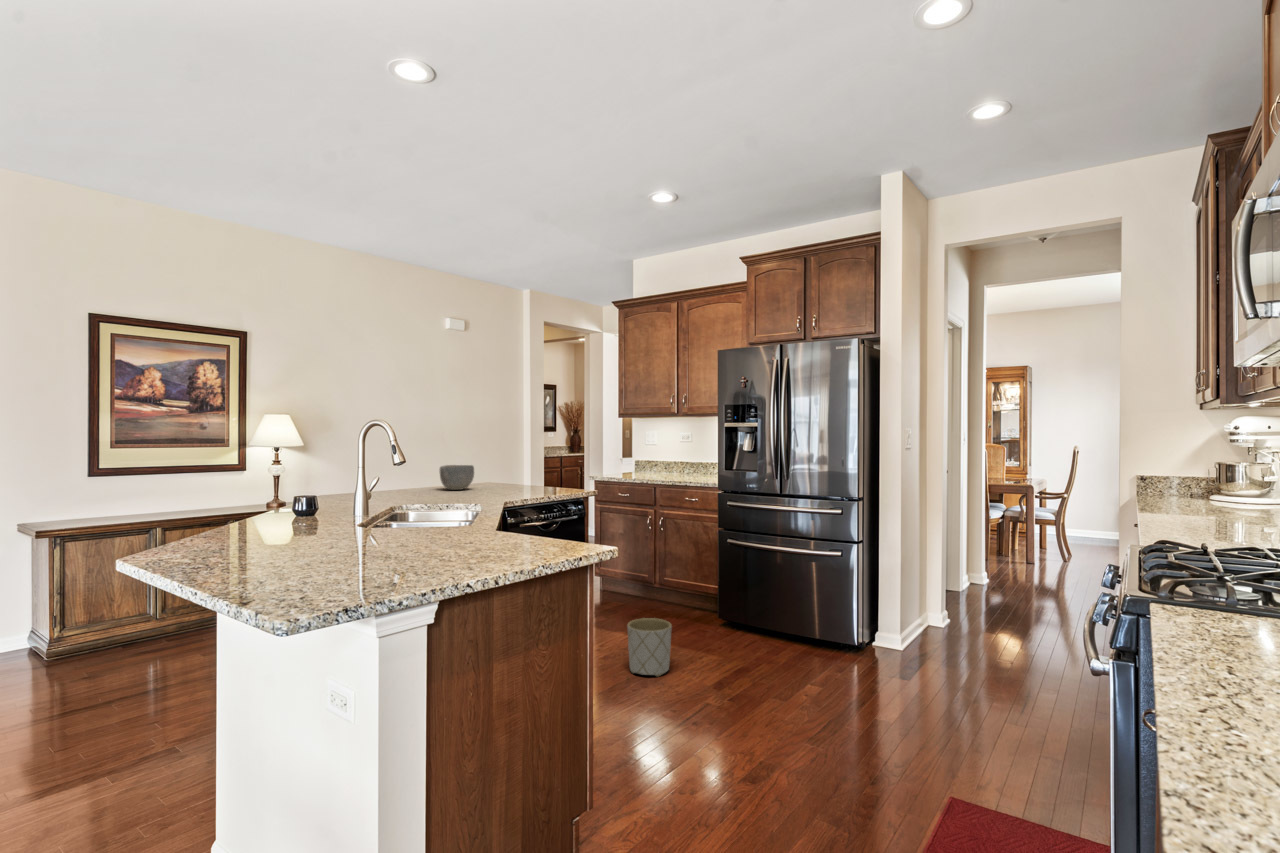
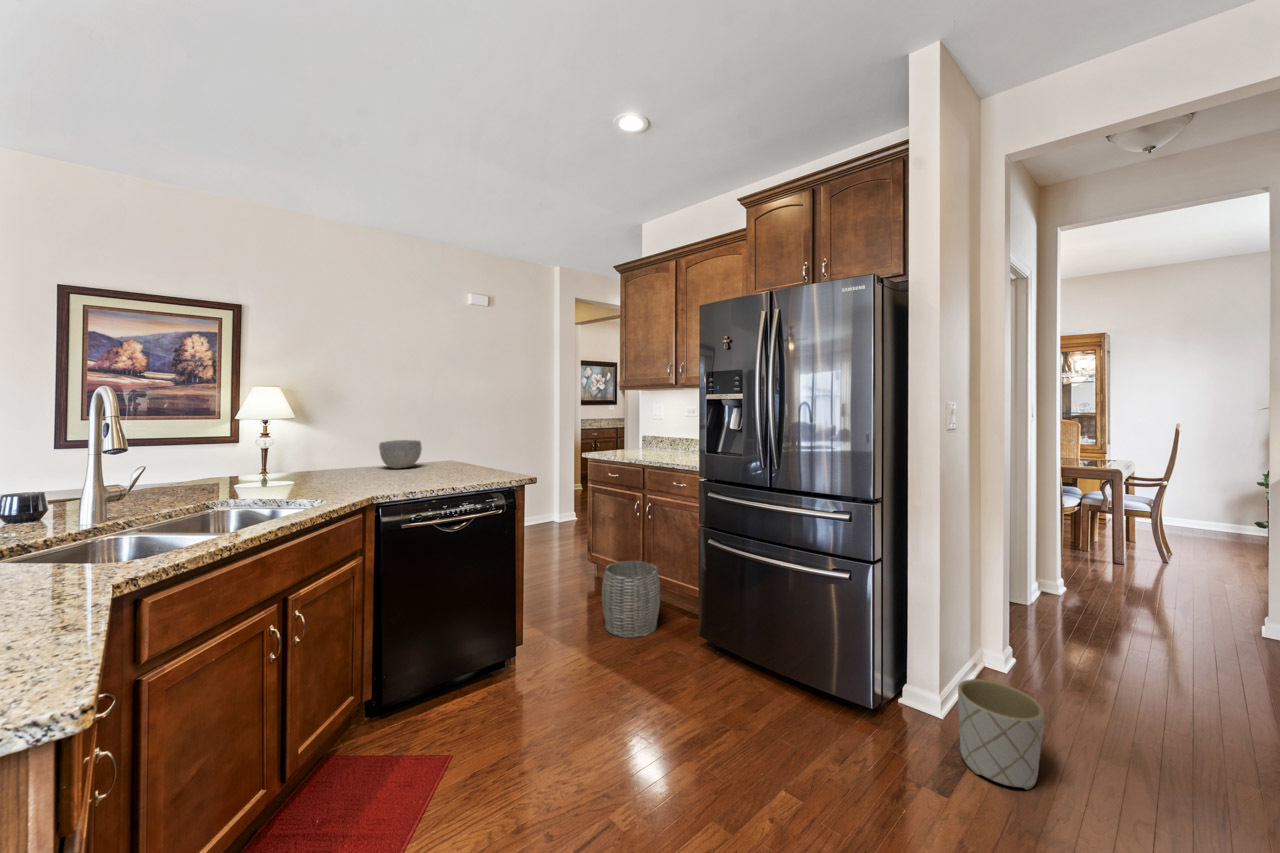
woven basket: none [635,567,684,627] -> present [602,561,660,638]
planter: present [627,618,672,677] -> present [958,679,1044,790]

